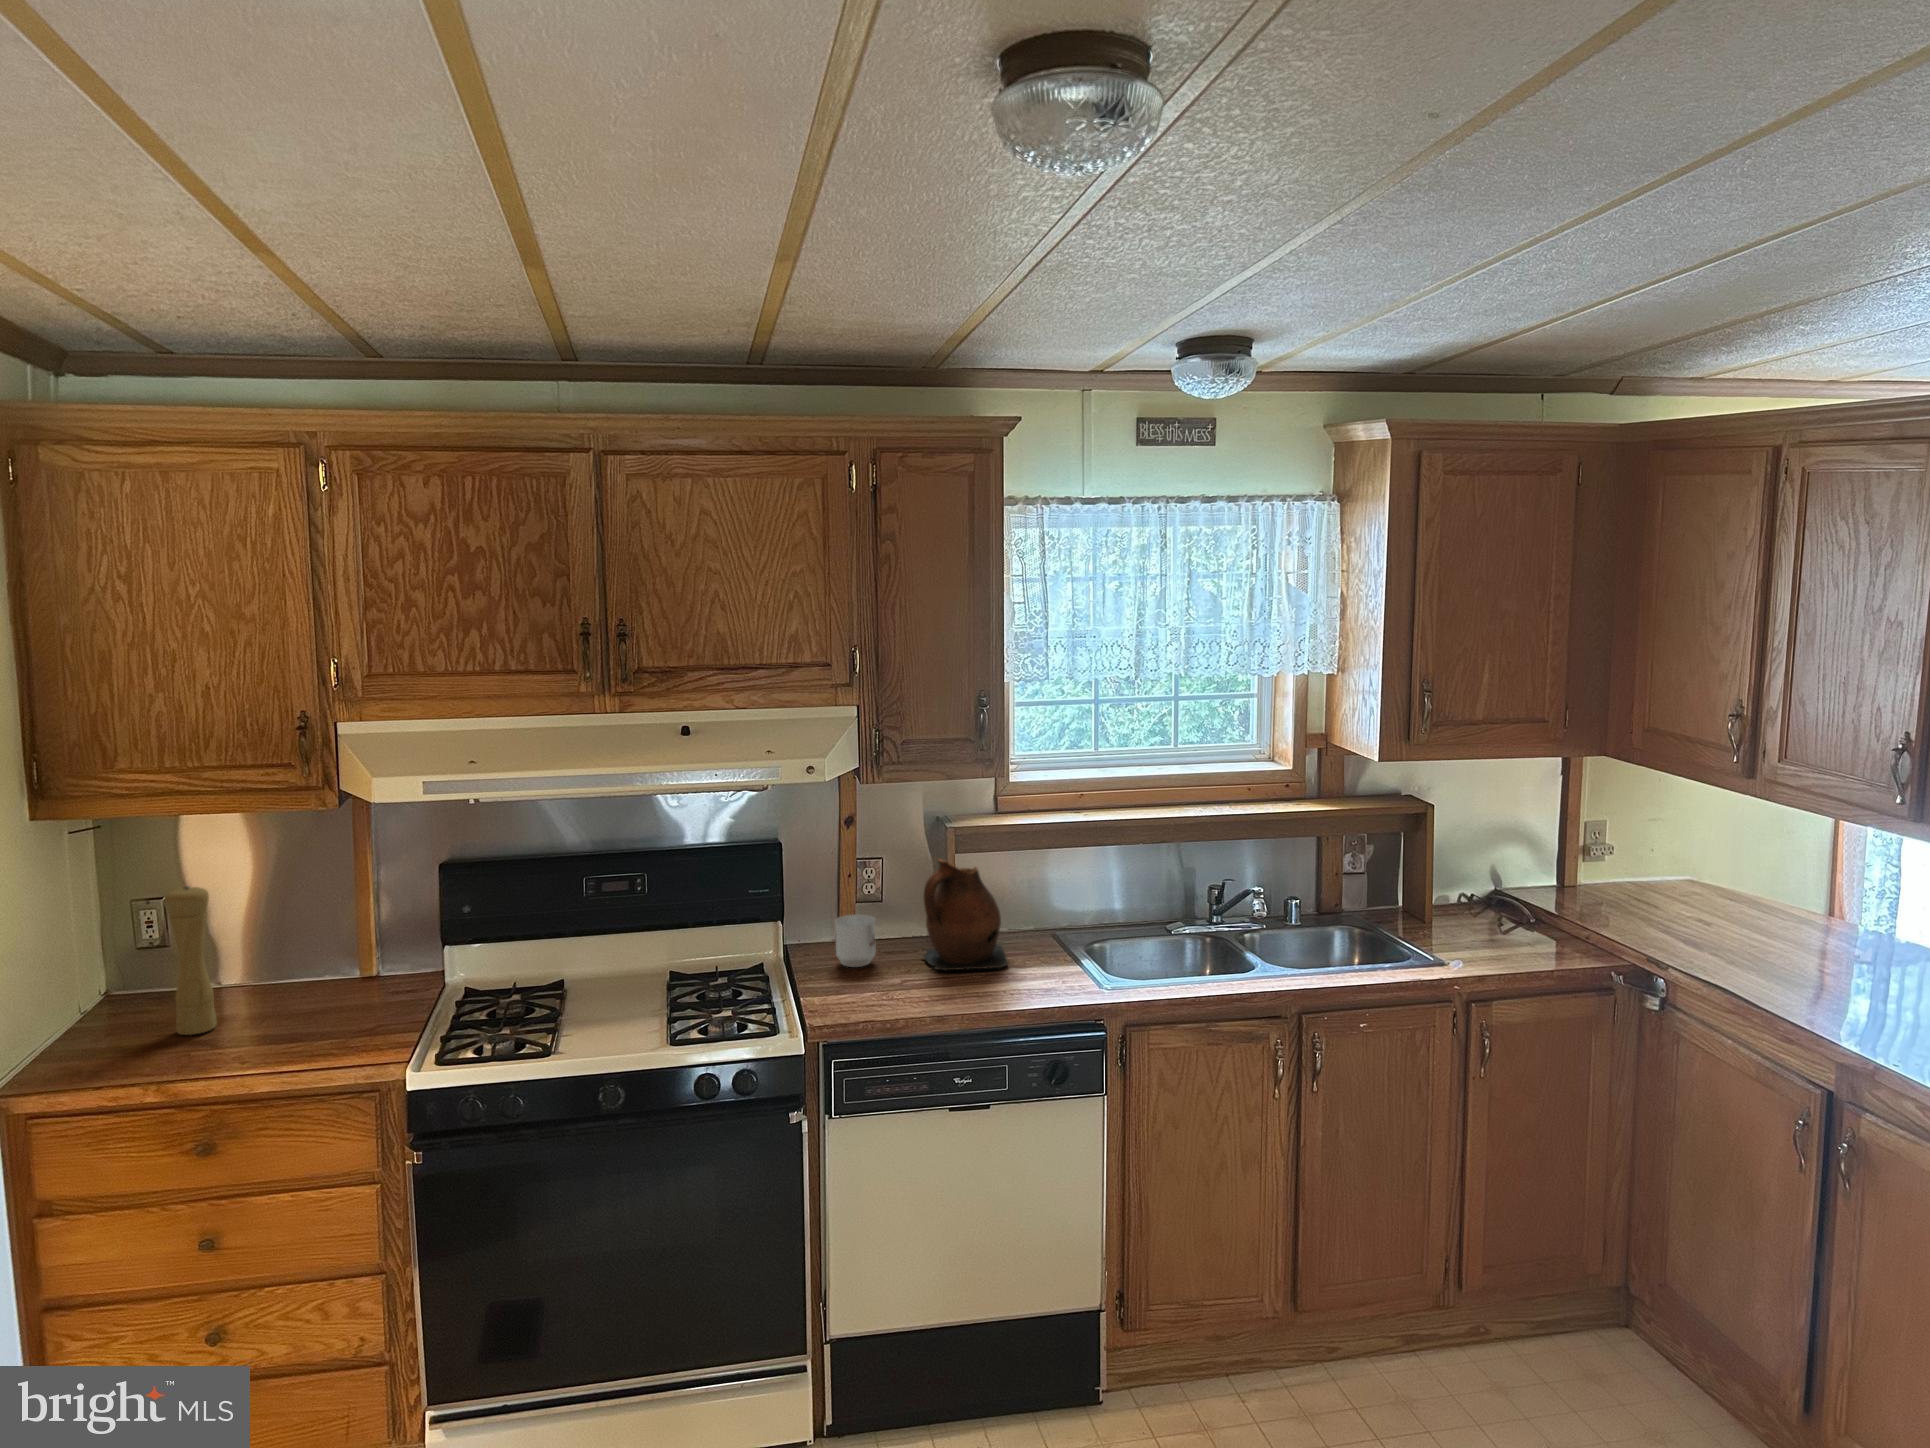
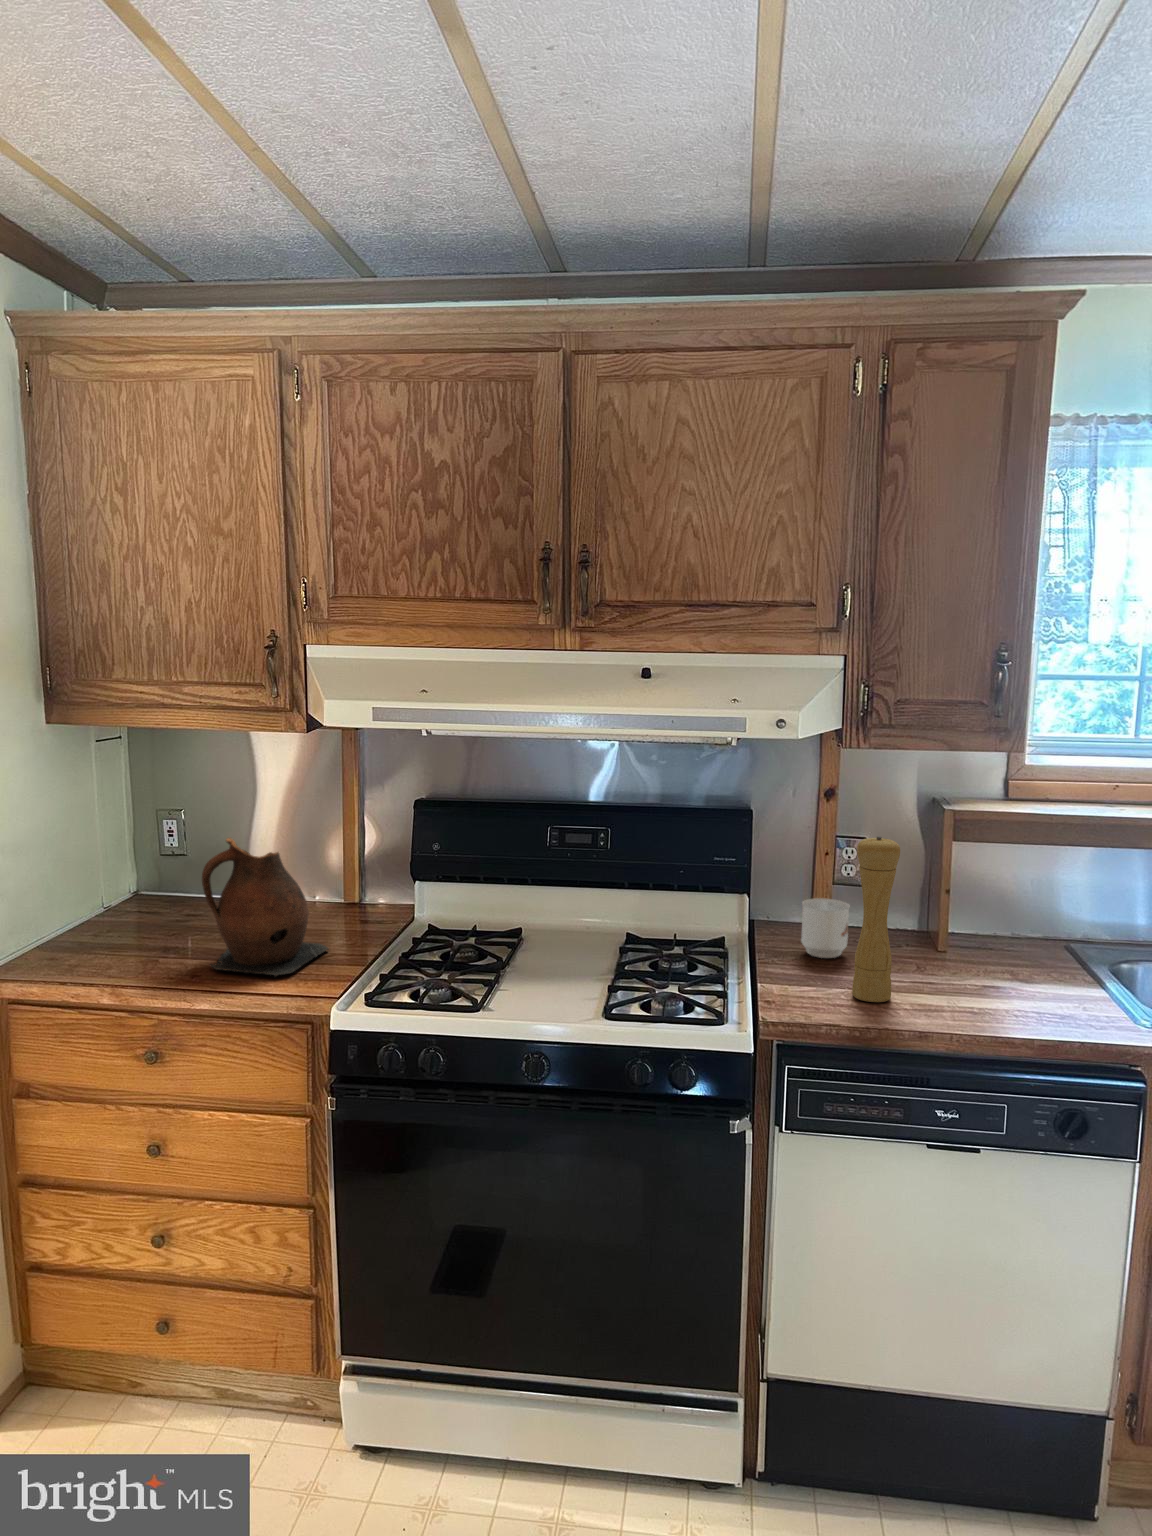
ceramic pitcher: present [923,859,1008,971] -> present [202,838,329,977]
pepper mill: present [165,886,217,1035] -> present [852,836,900,1002]

